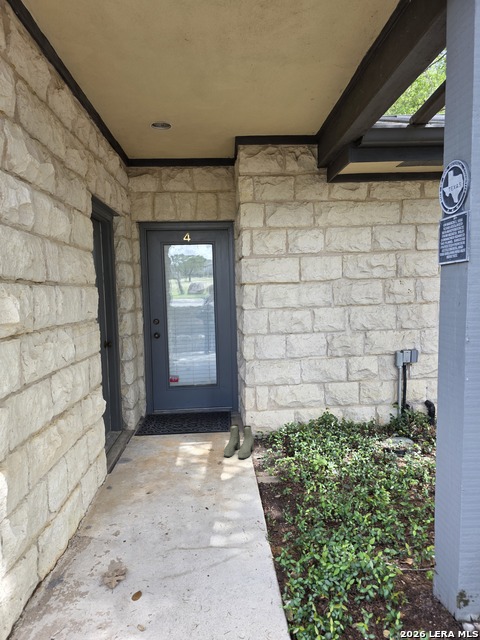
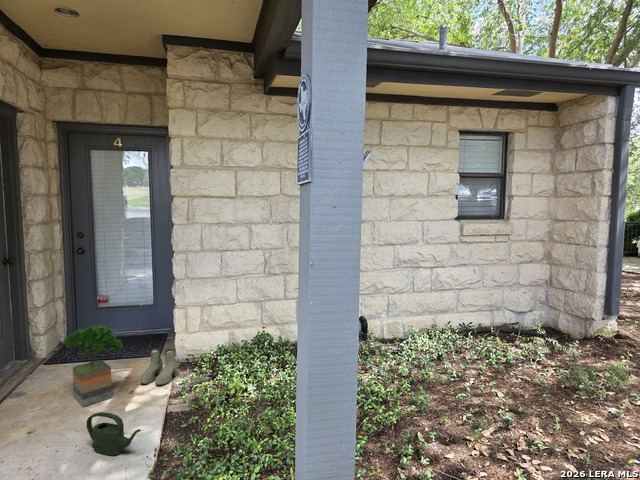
potted tree: none [164,401,214,475] -> present [63,325,122,407]
watering can: none [200,481,253,521] -> present [86,412,141,455]

